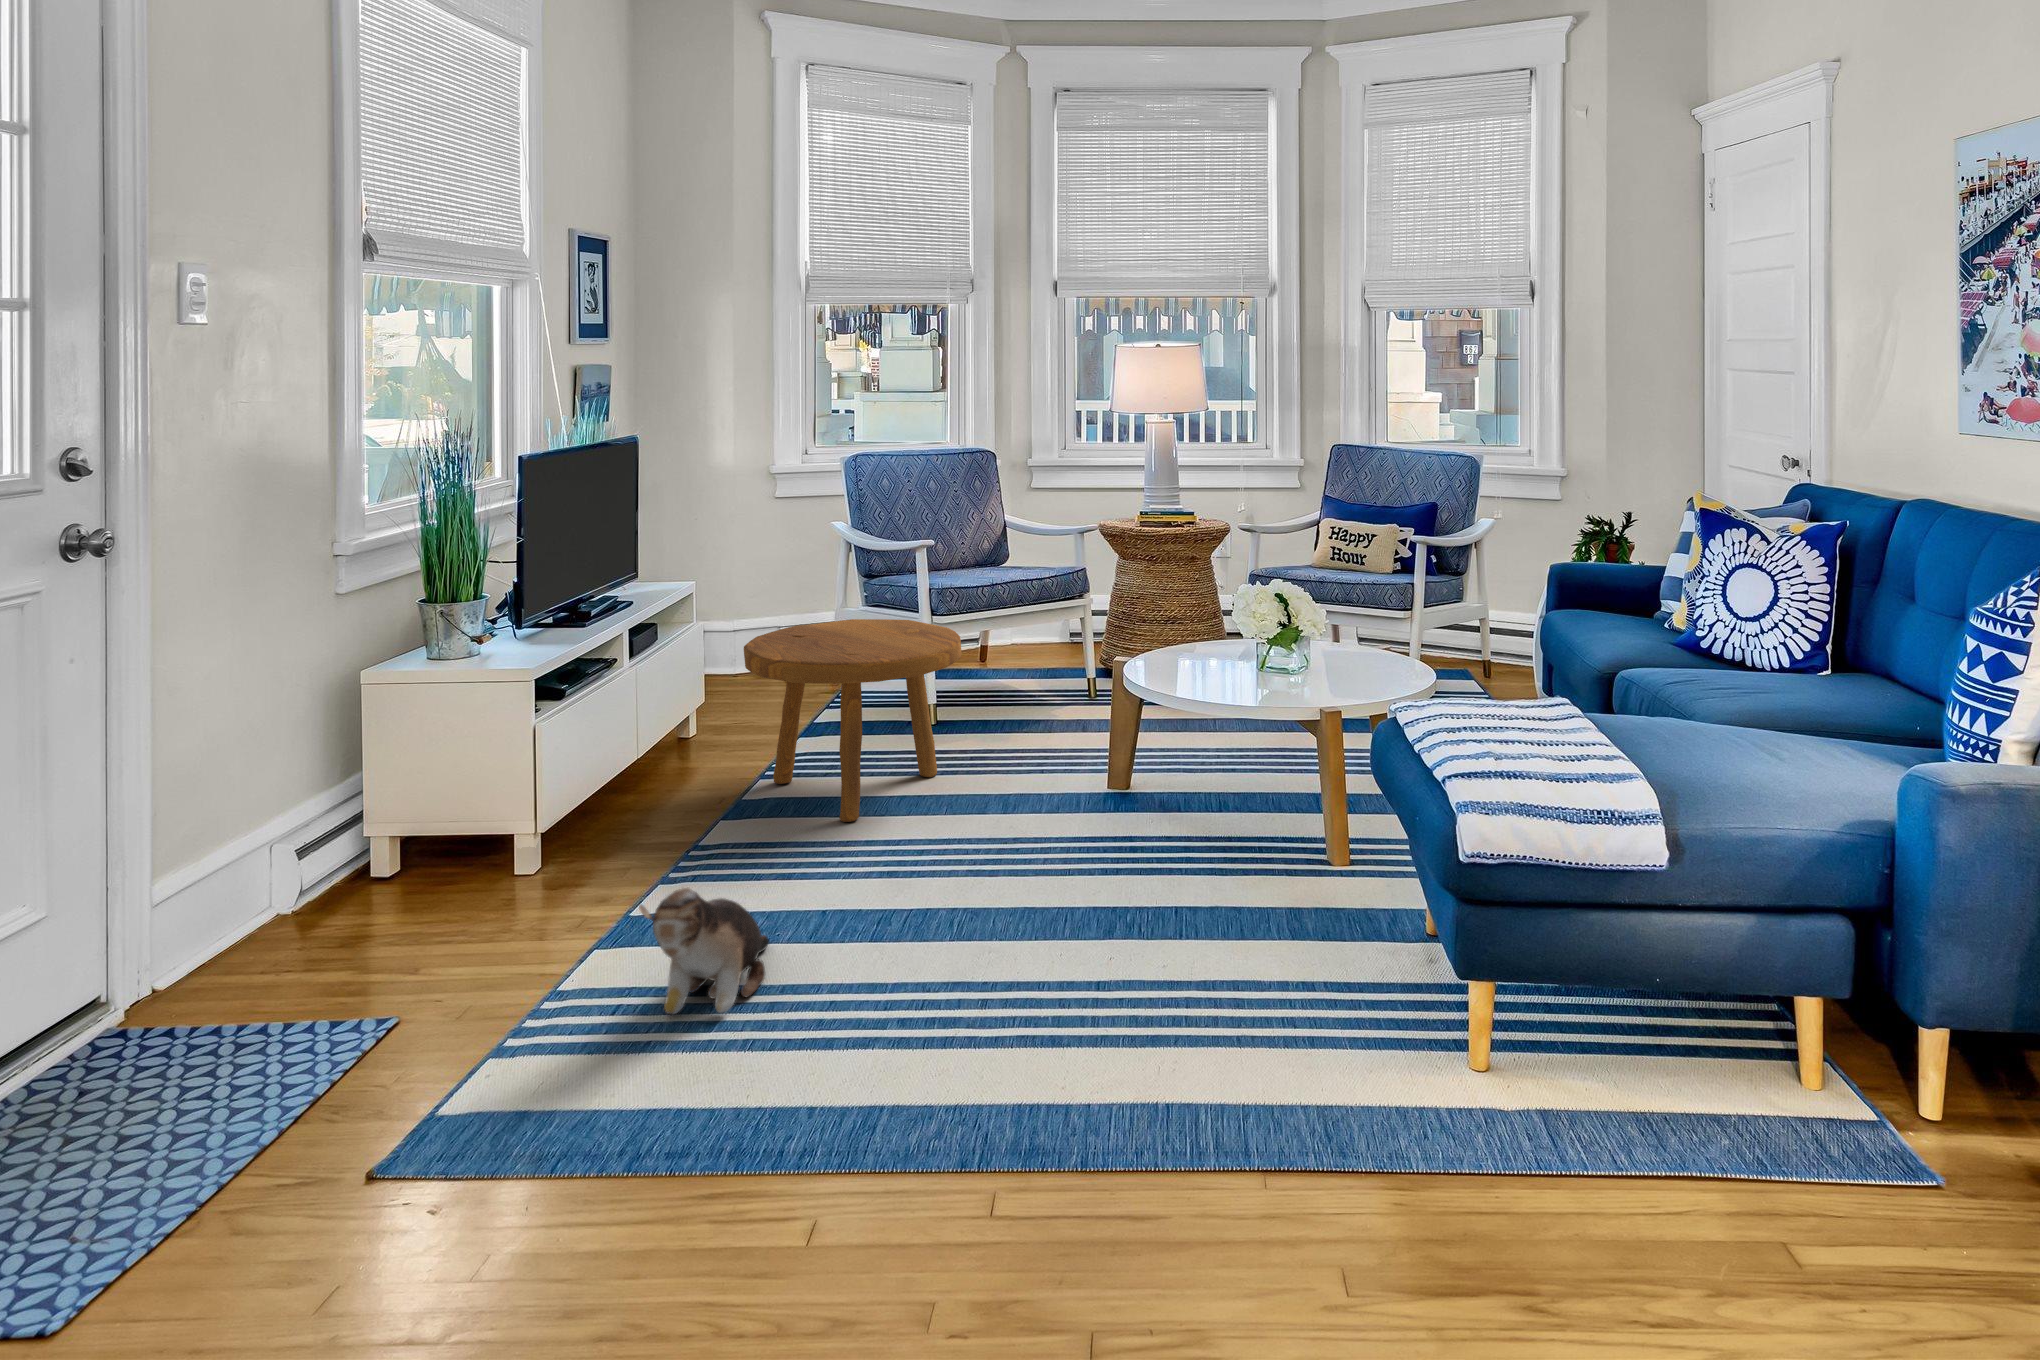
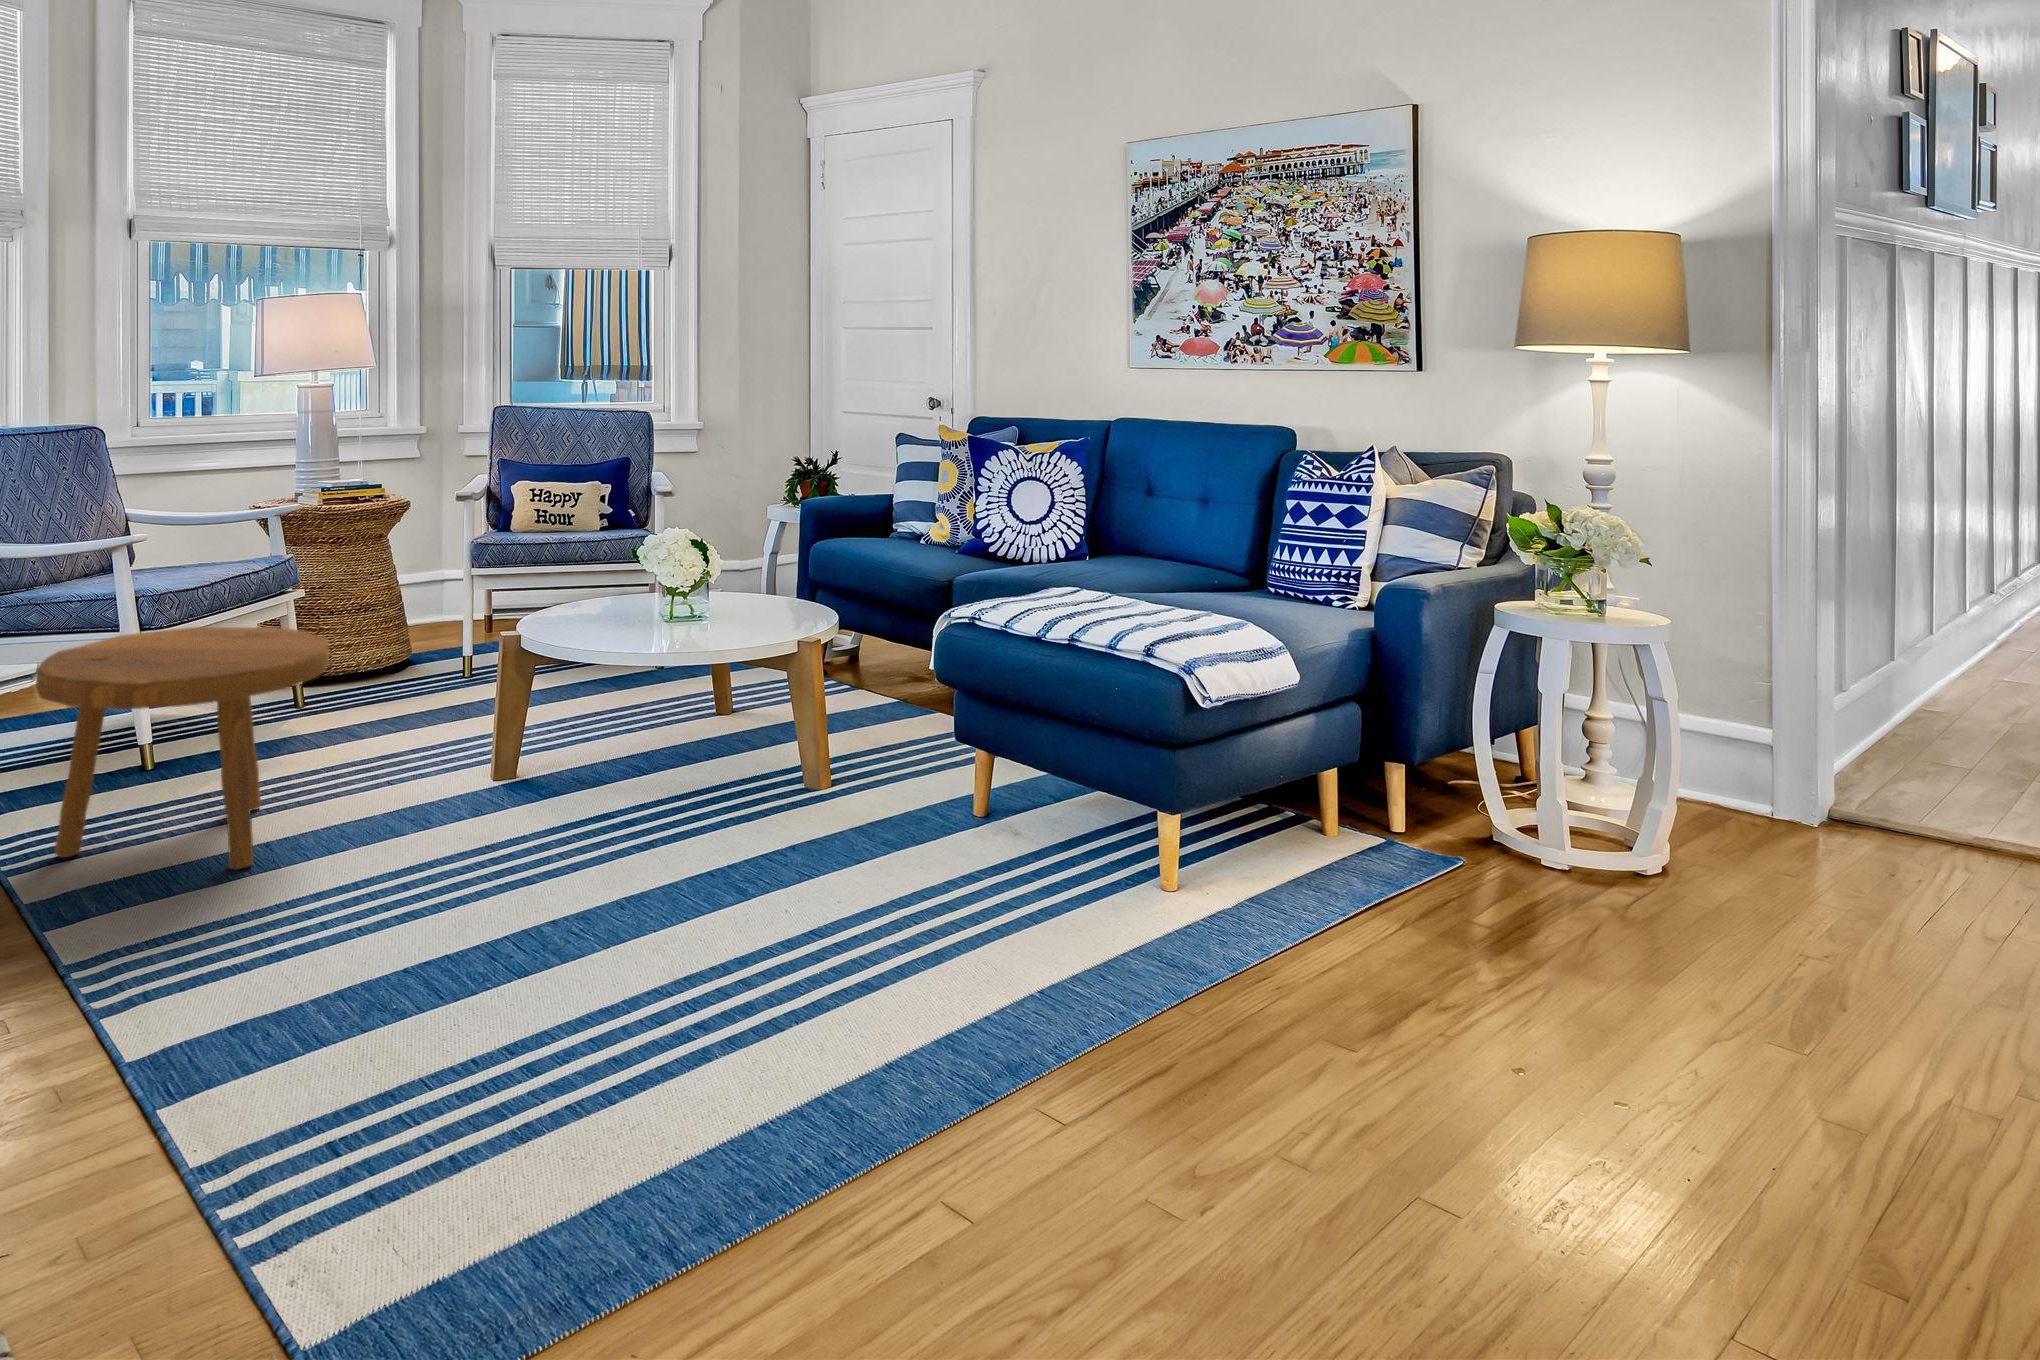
plush toy: present [639,888,769,1014] -> none [372,909,487,1070]

